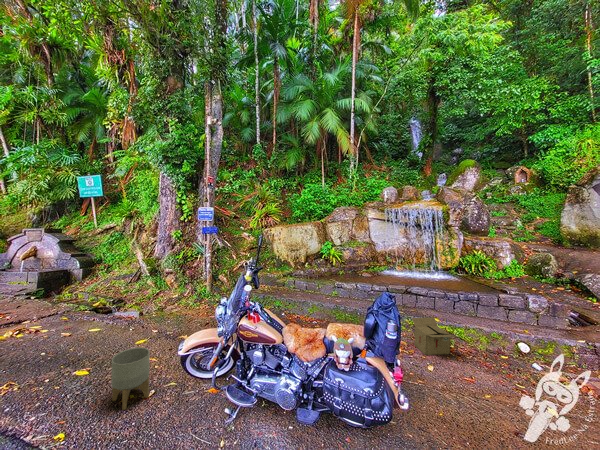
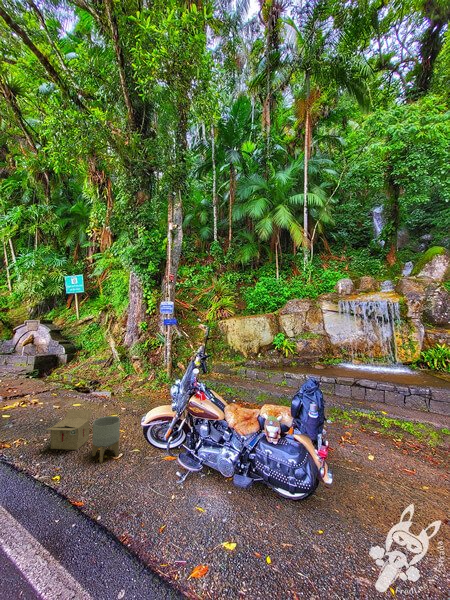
cardboard box: present [412,318,456,355] -> present [46,410,93,450]

